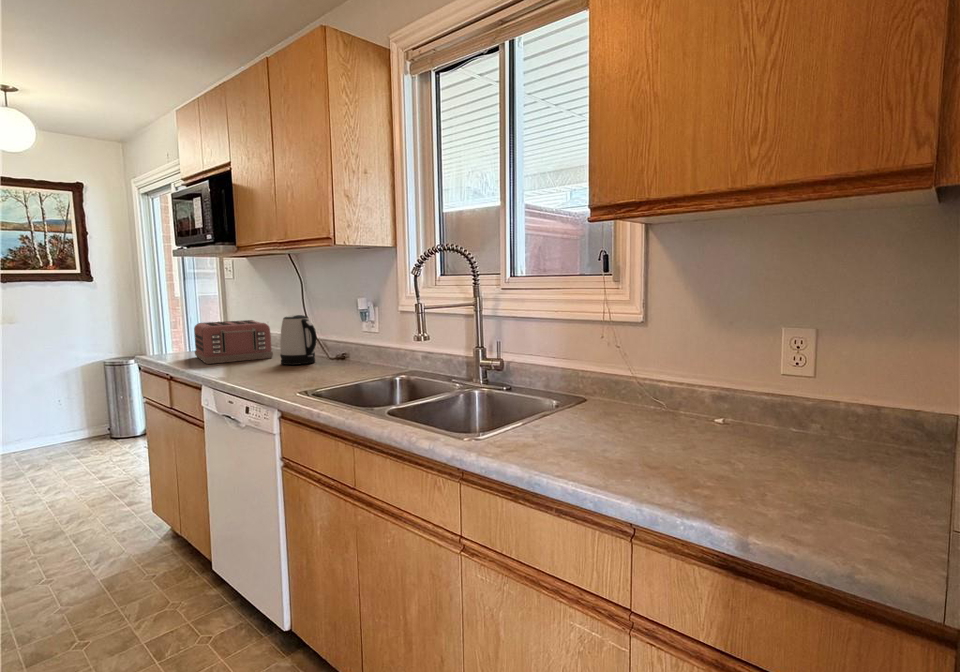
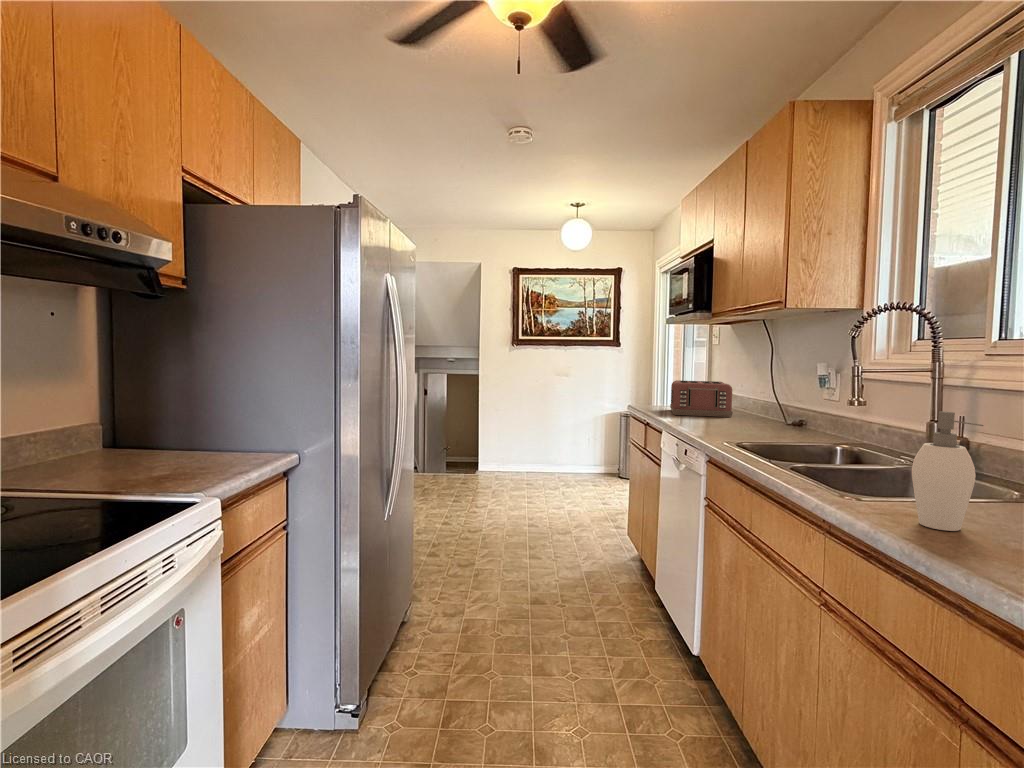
kettle: present [280,315,317,365] -> none [734,377,769,425]
soap dispenser: none [535,350,593,456] -> present [912,411,983,531]

